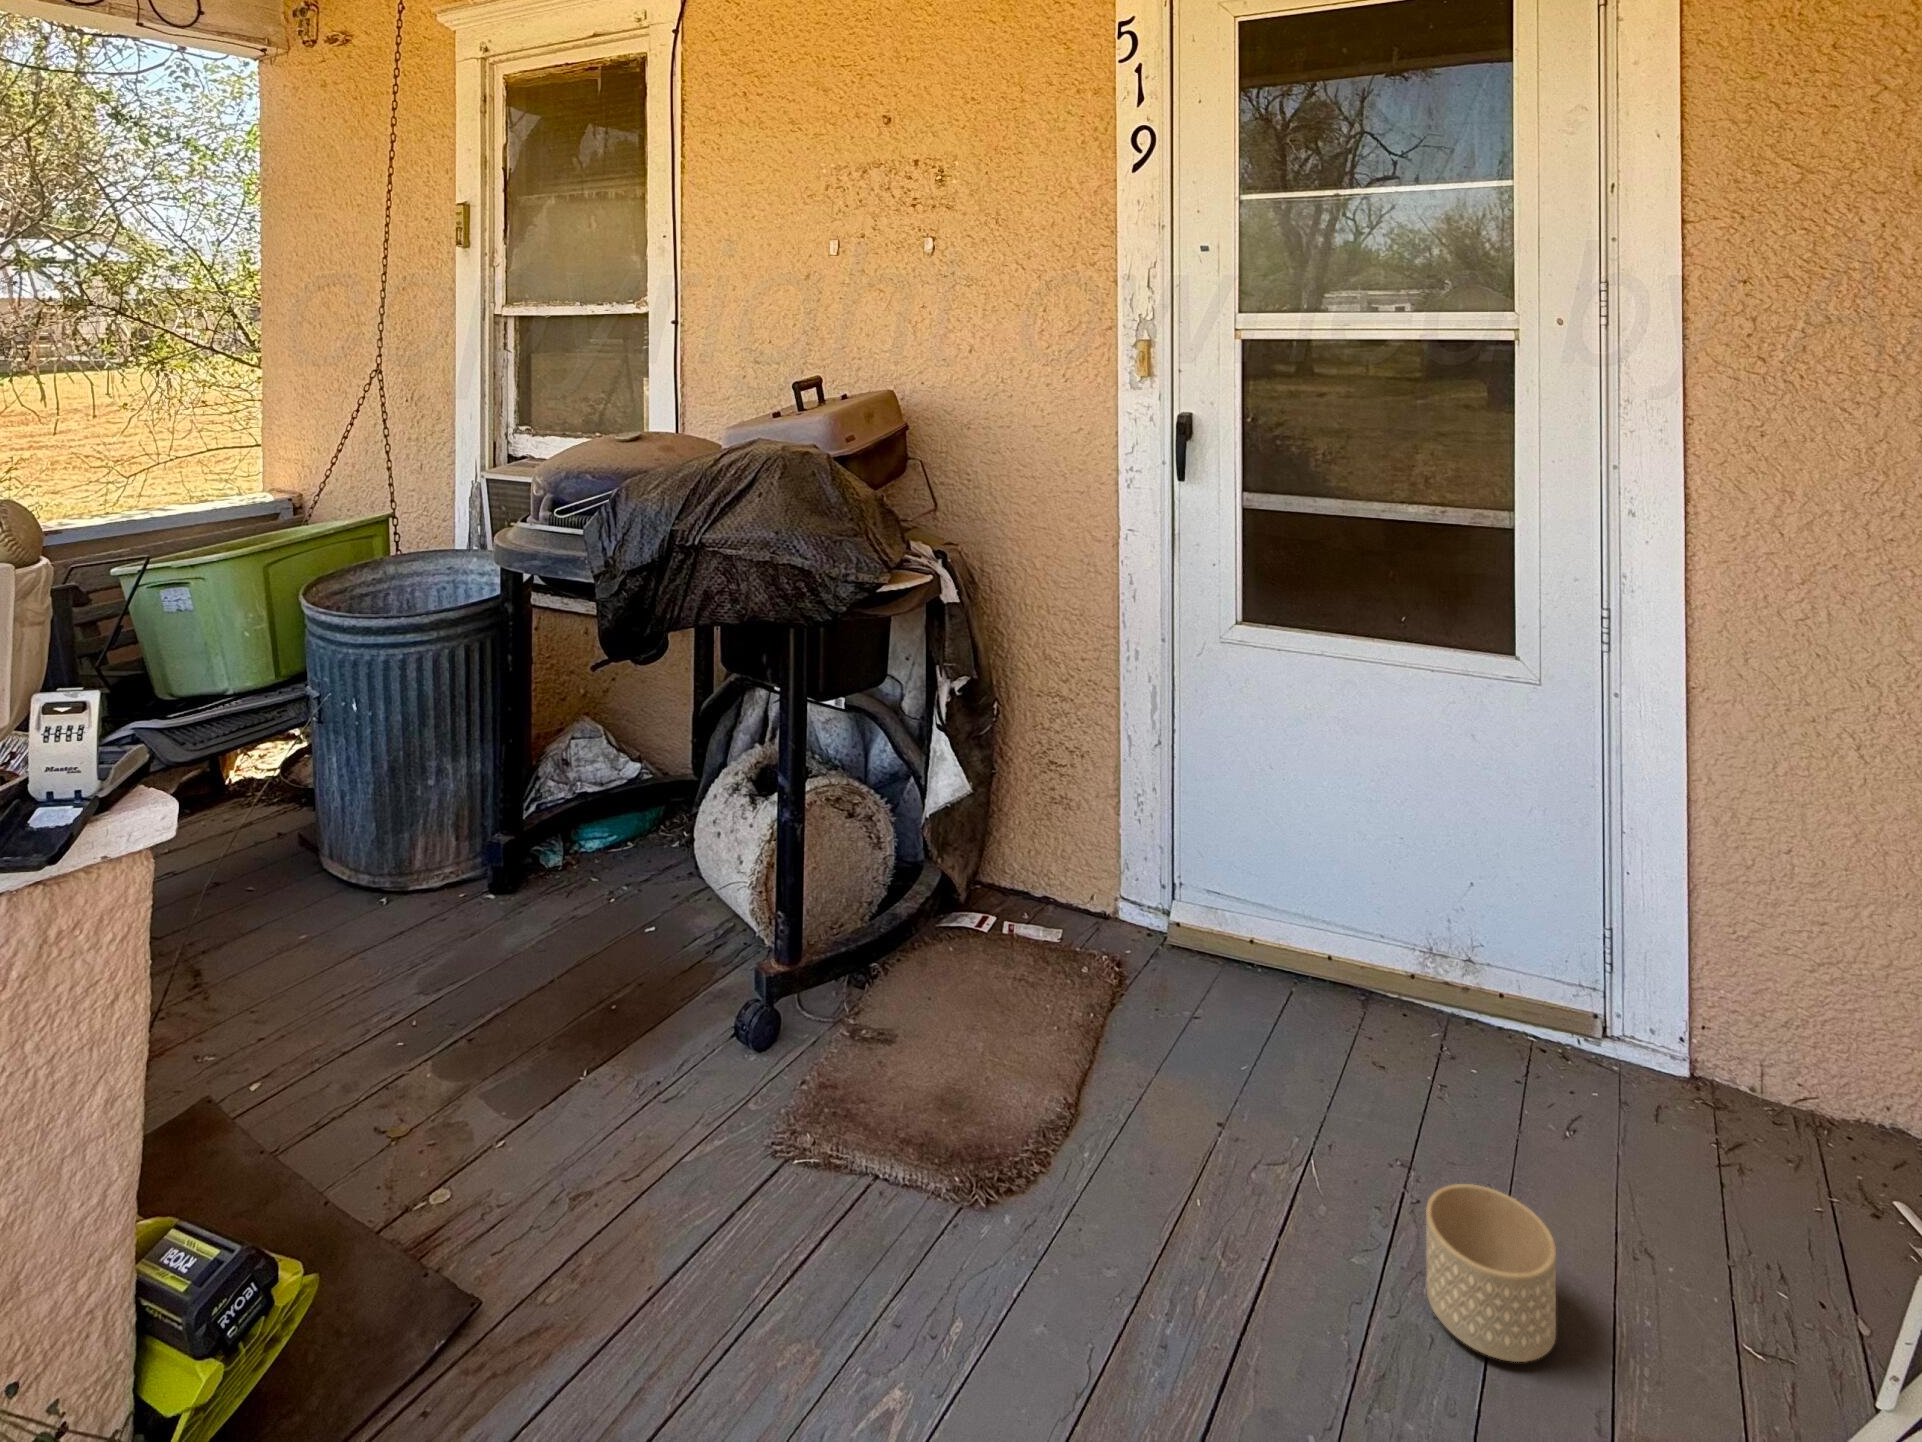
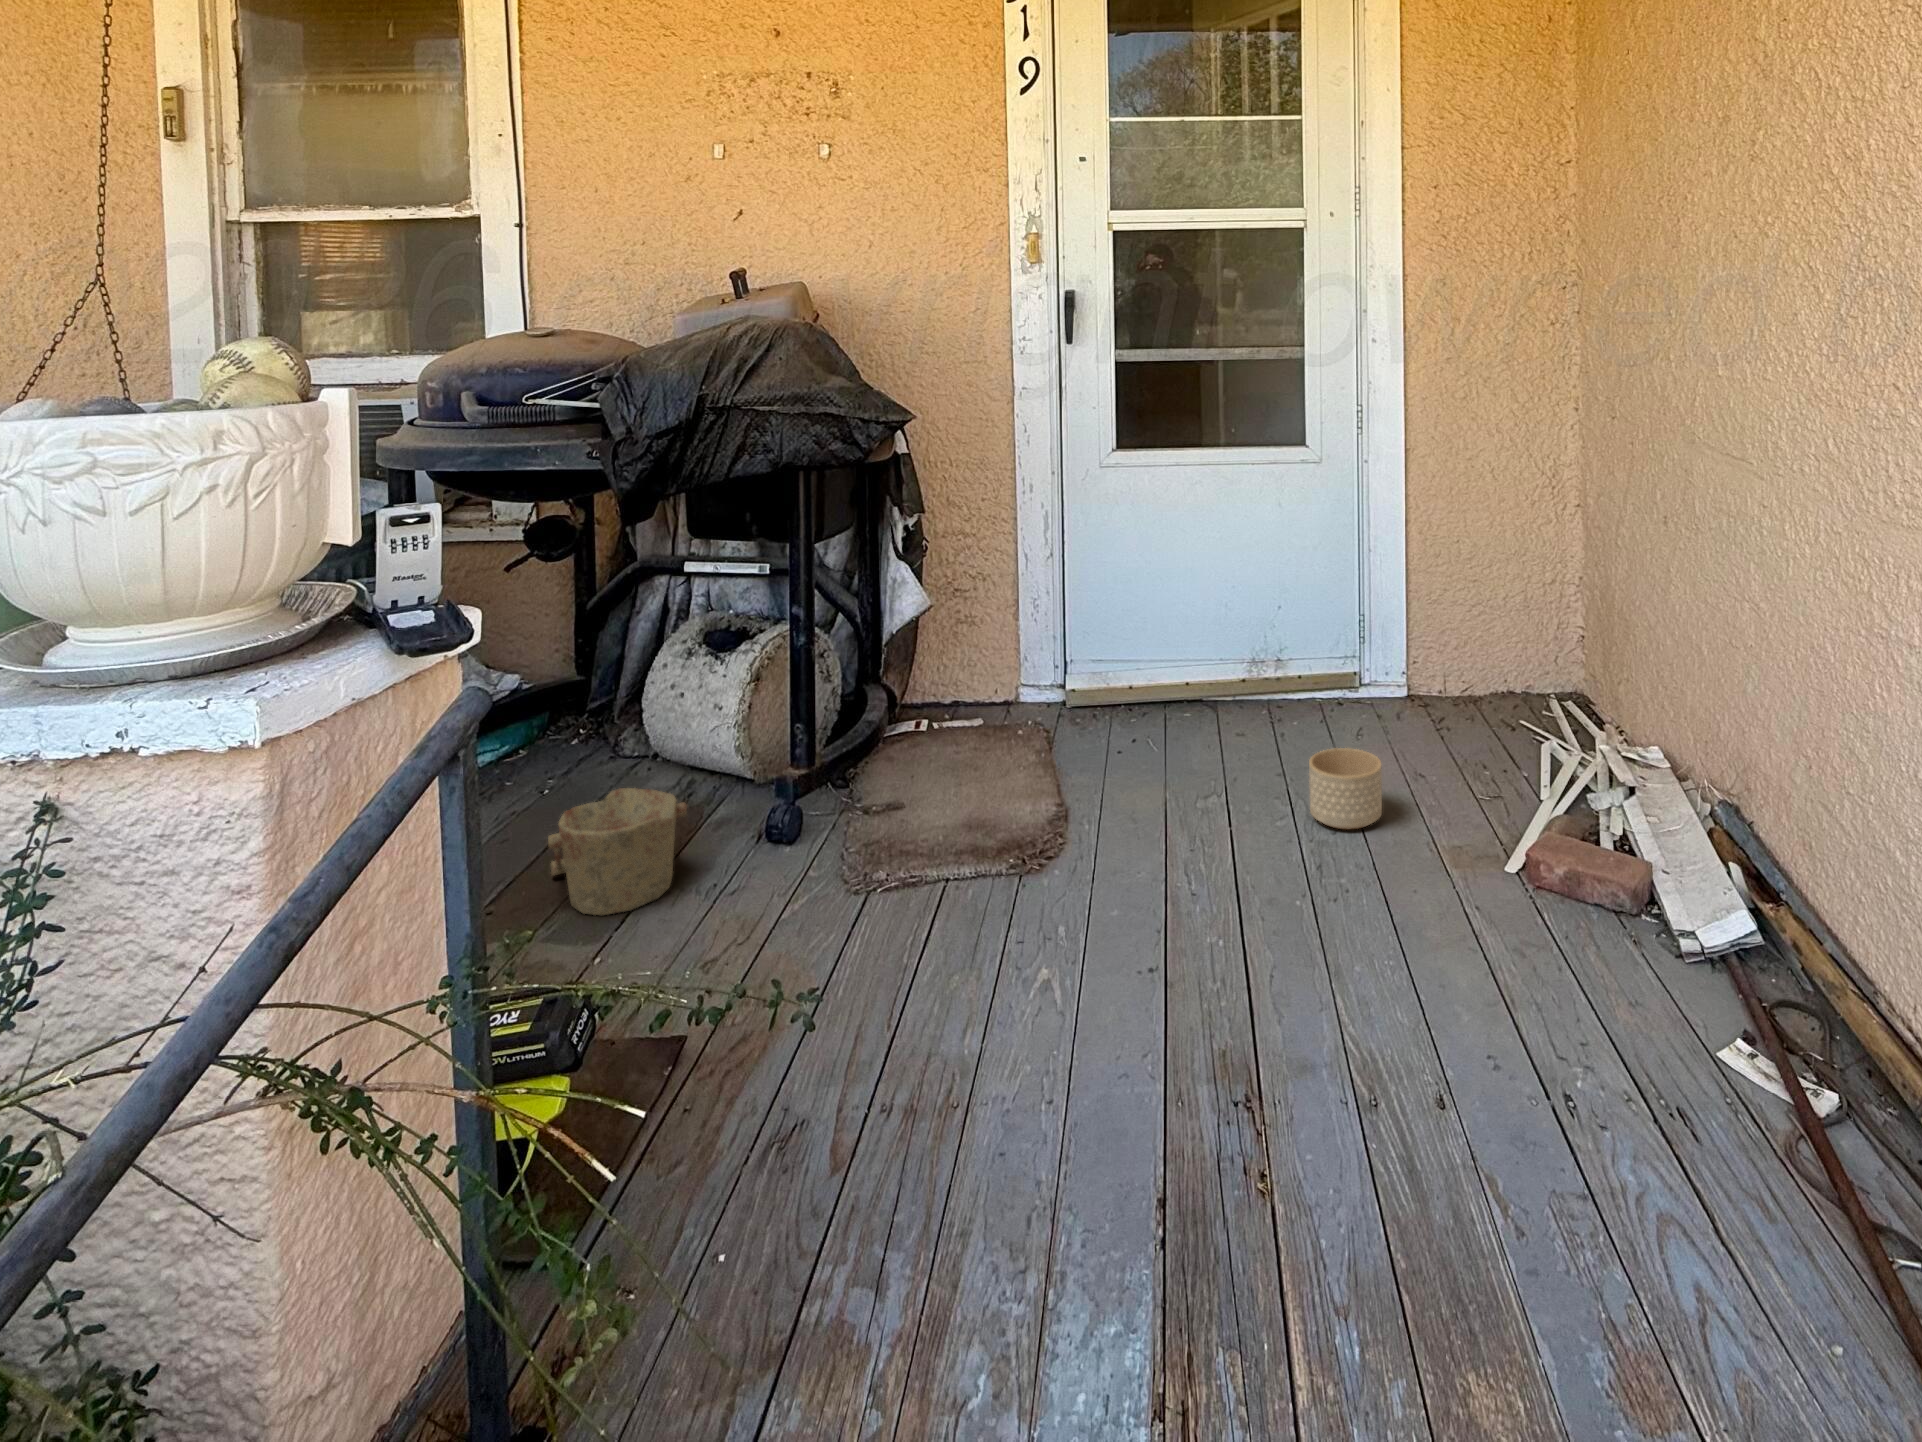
bucket: none [509,943,657,1101] -> present [548,788,687,915]

